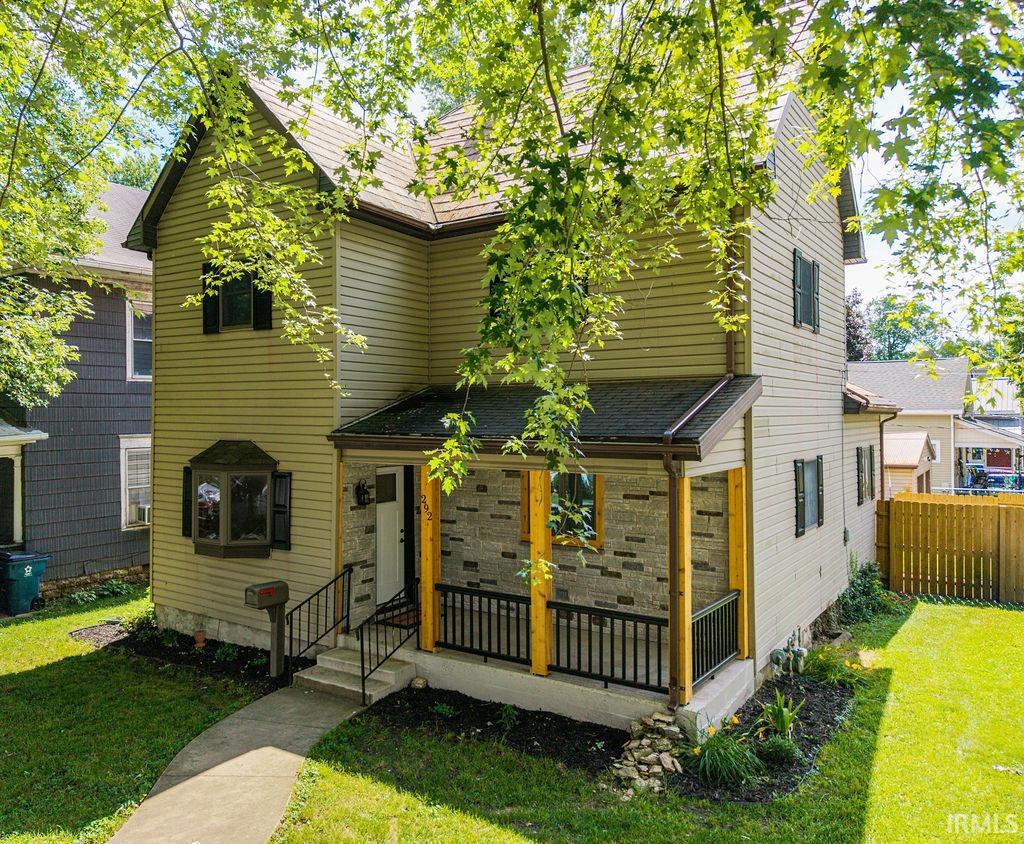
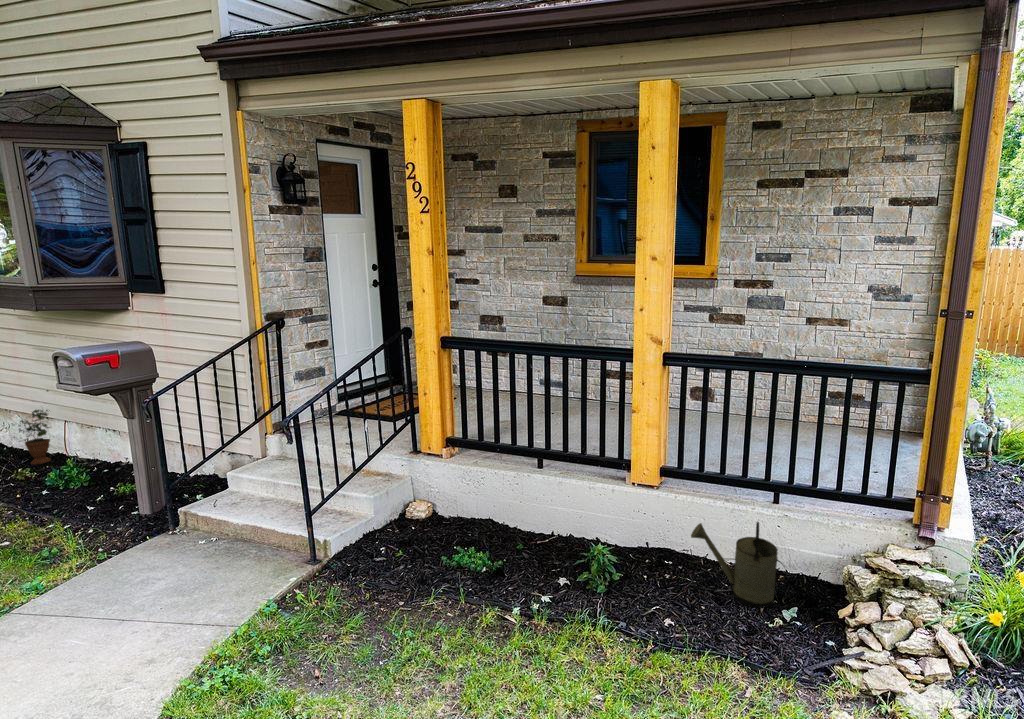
watering can: none [541,692,581,735] -> present [691,522,784,608]

